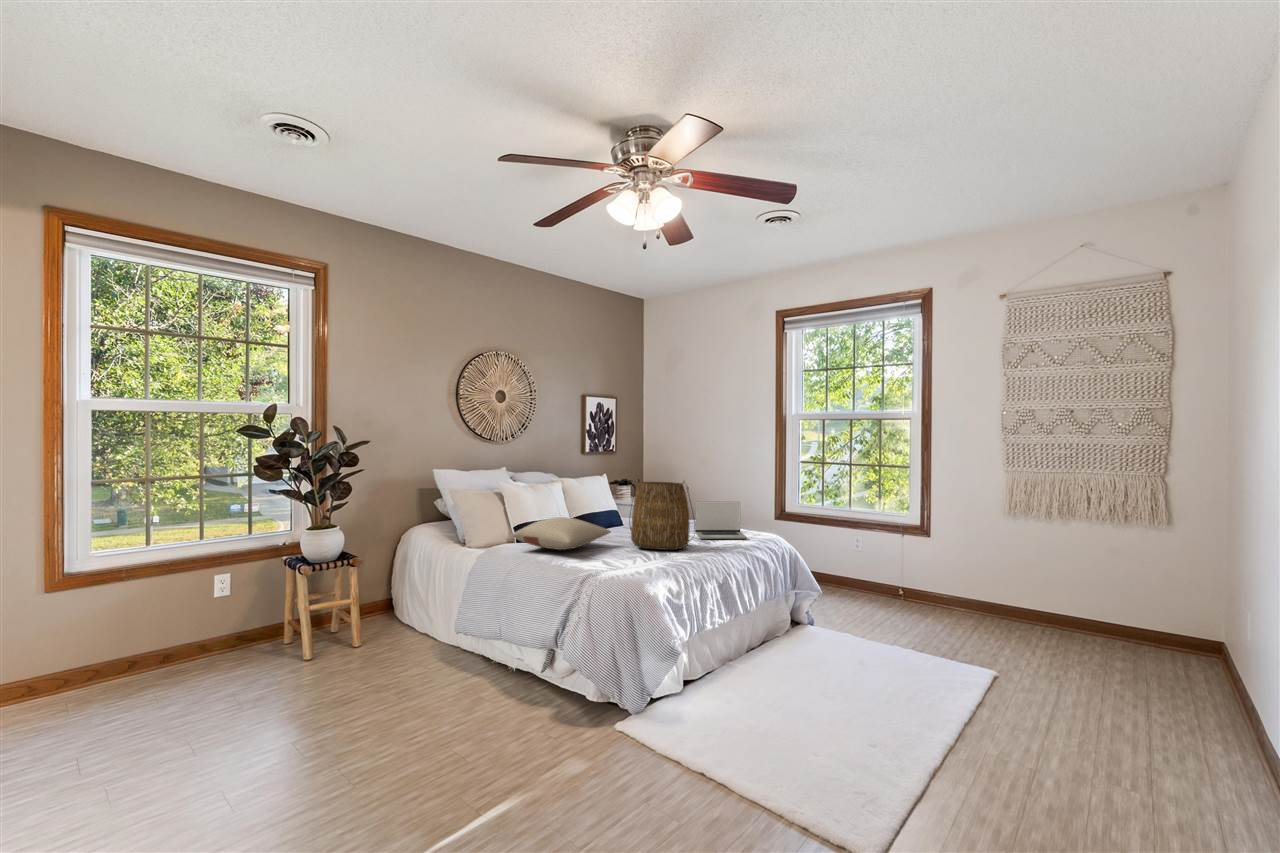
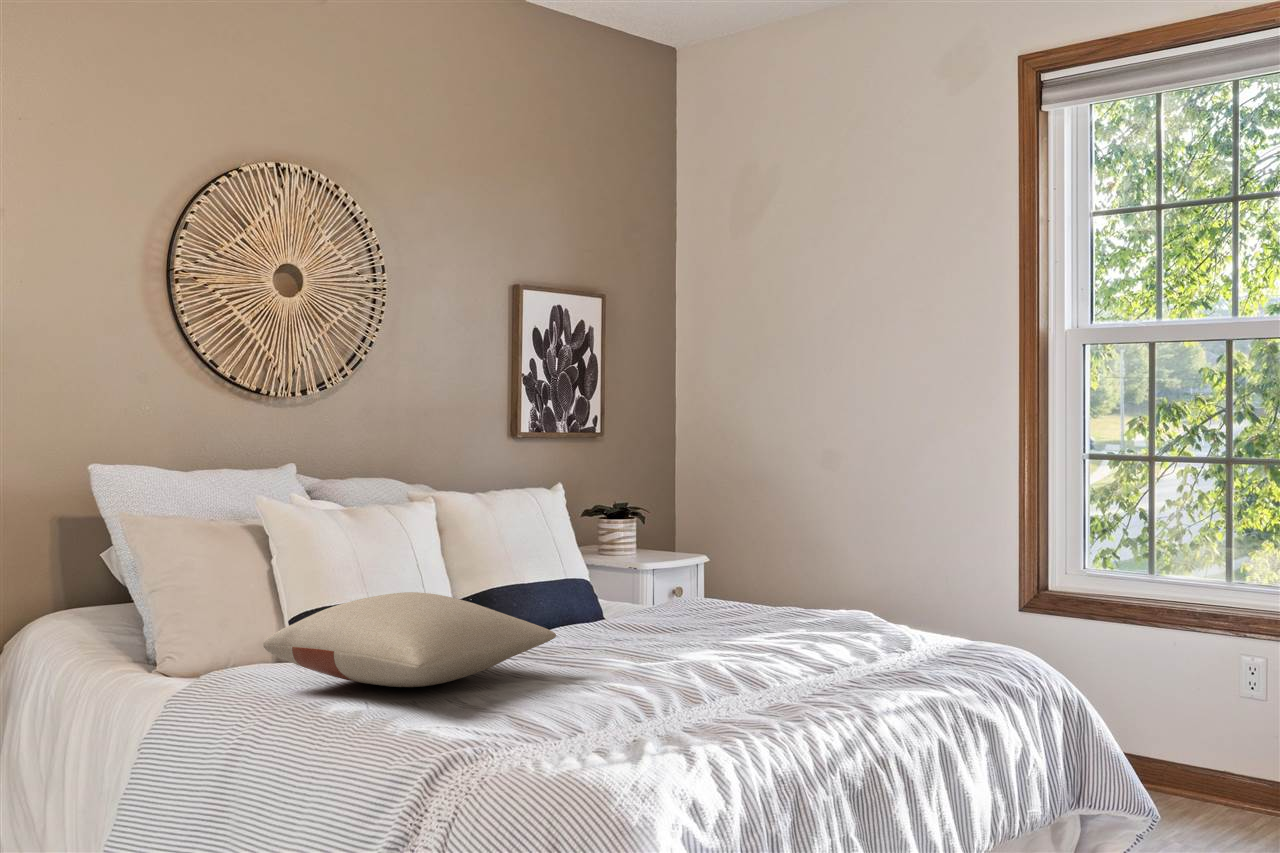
tote bag: present [630,479,691,550] -> none [608,480,802,690]
laptop: present [696,501,747,539] -> none [803,552,951,658]

